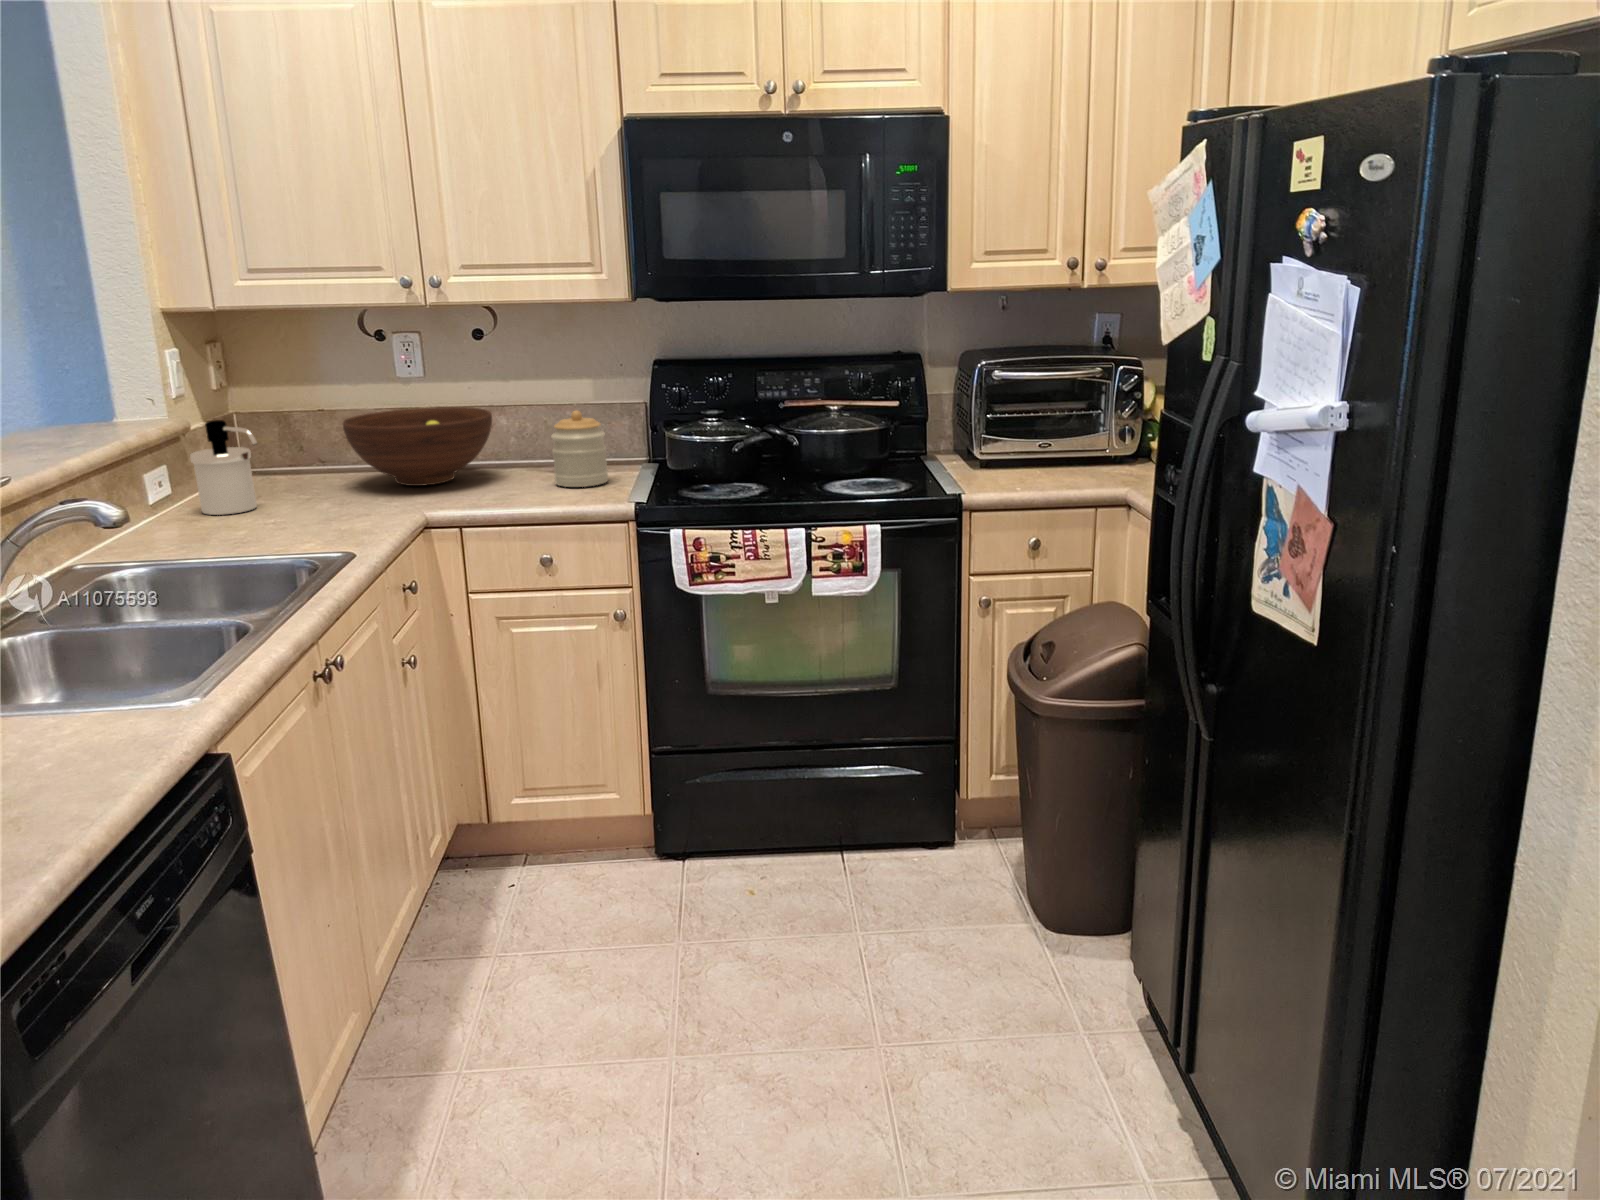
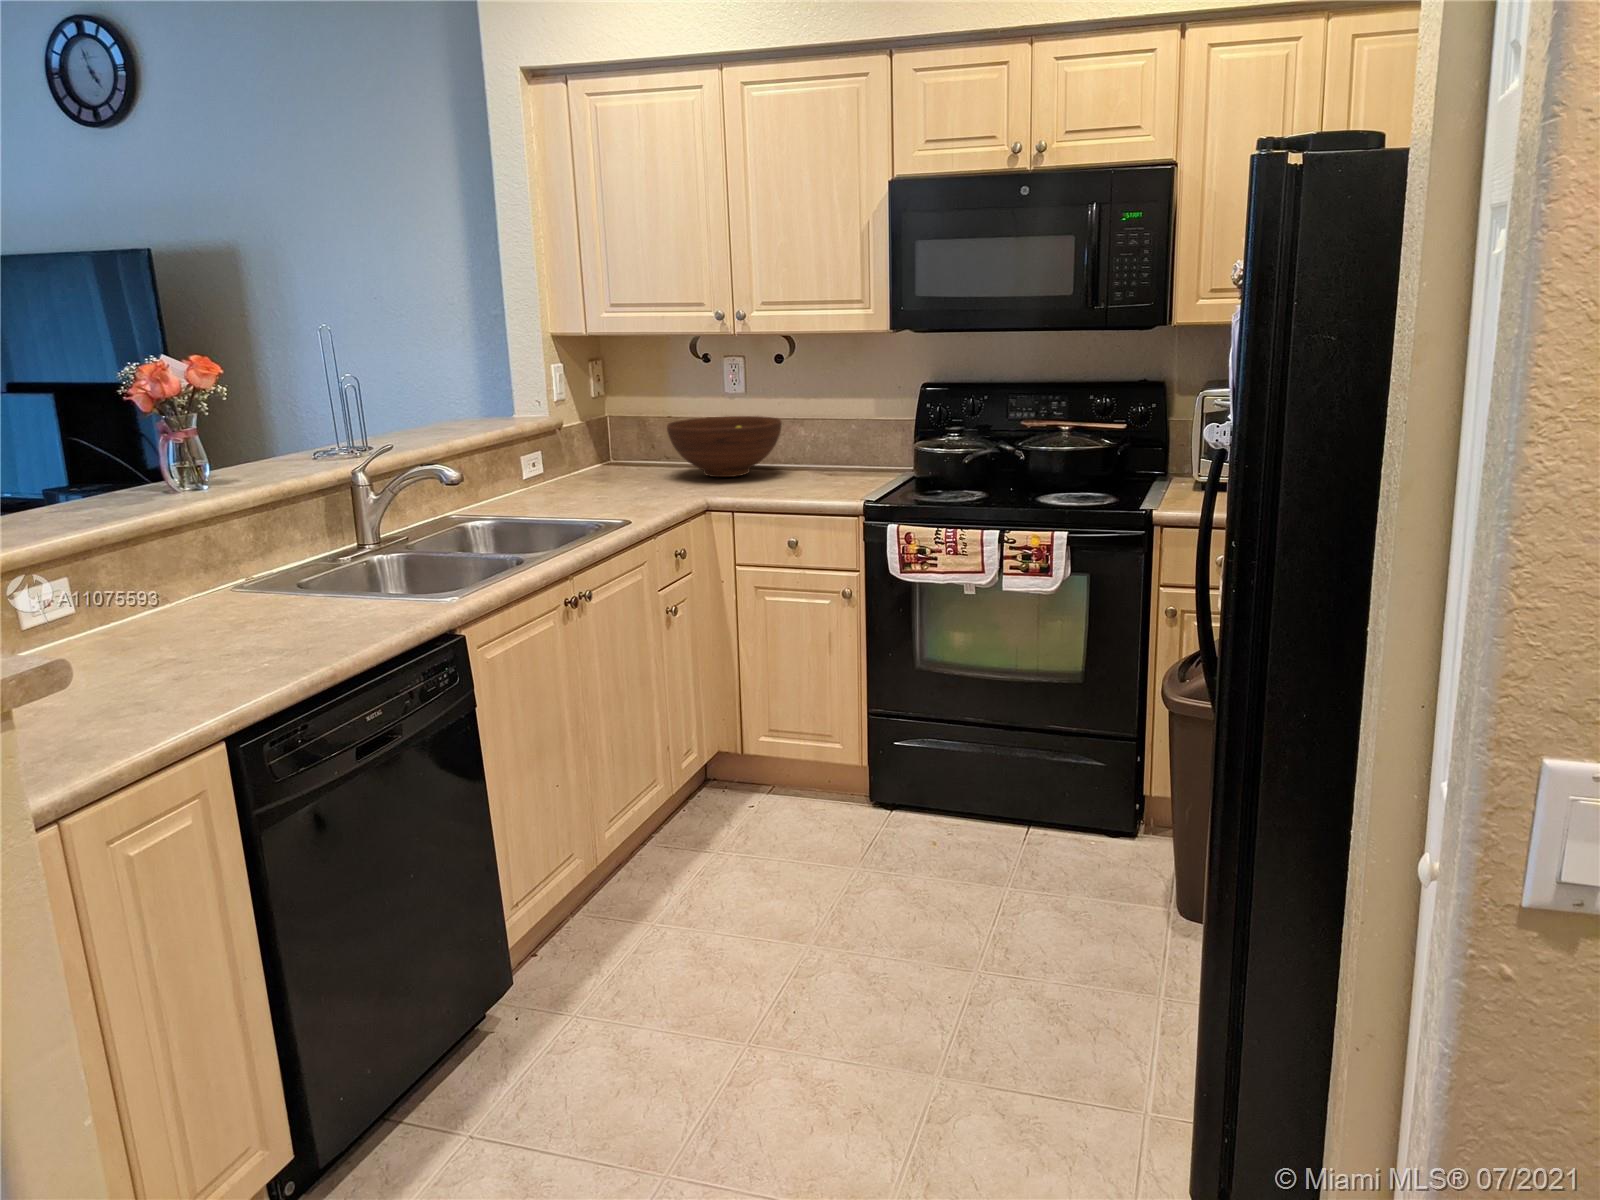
jar: present [551,410,608,487] -> none [818,422,863,485]
soap dispenser: present [190,420,257,515] -> none [553,418,596,489]

